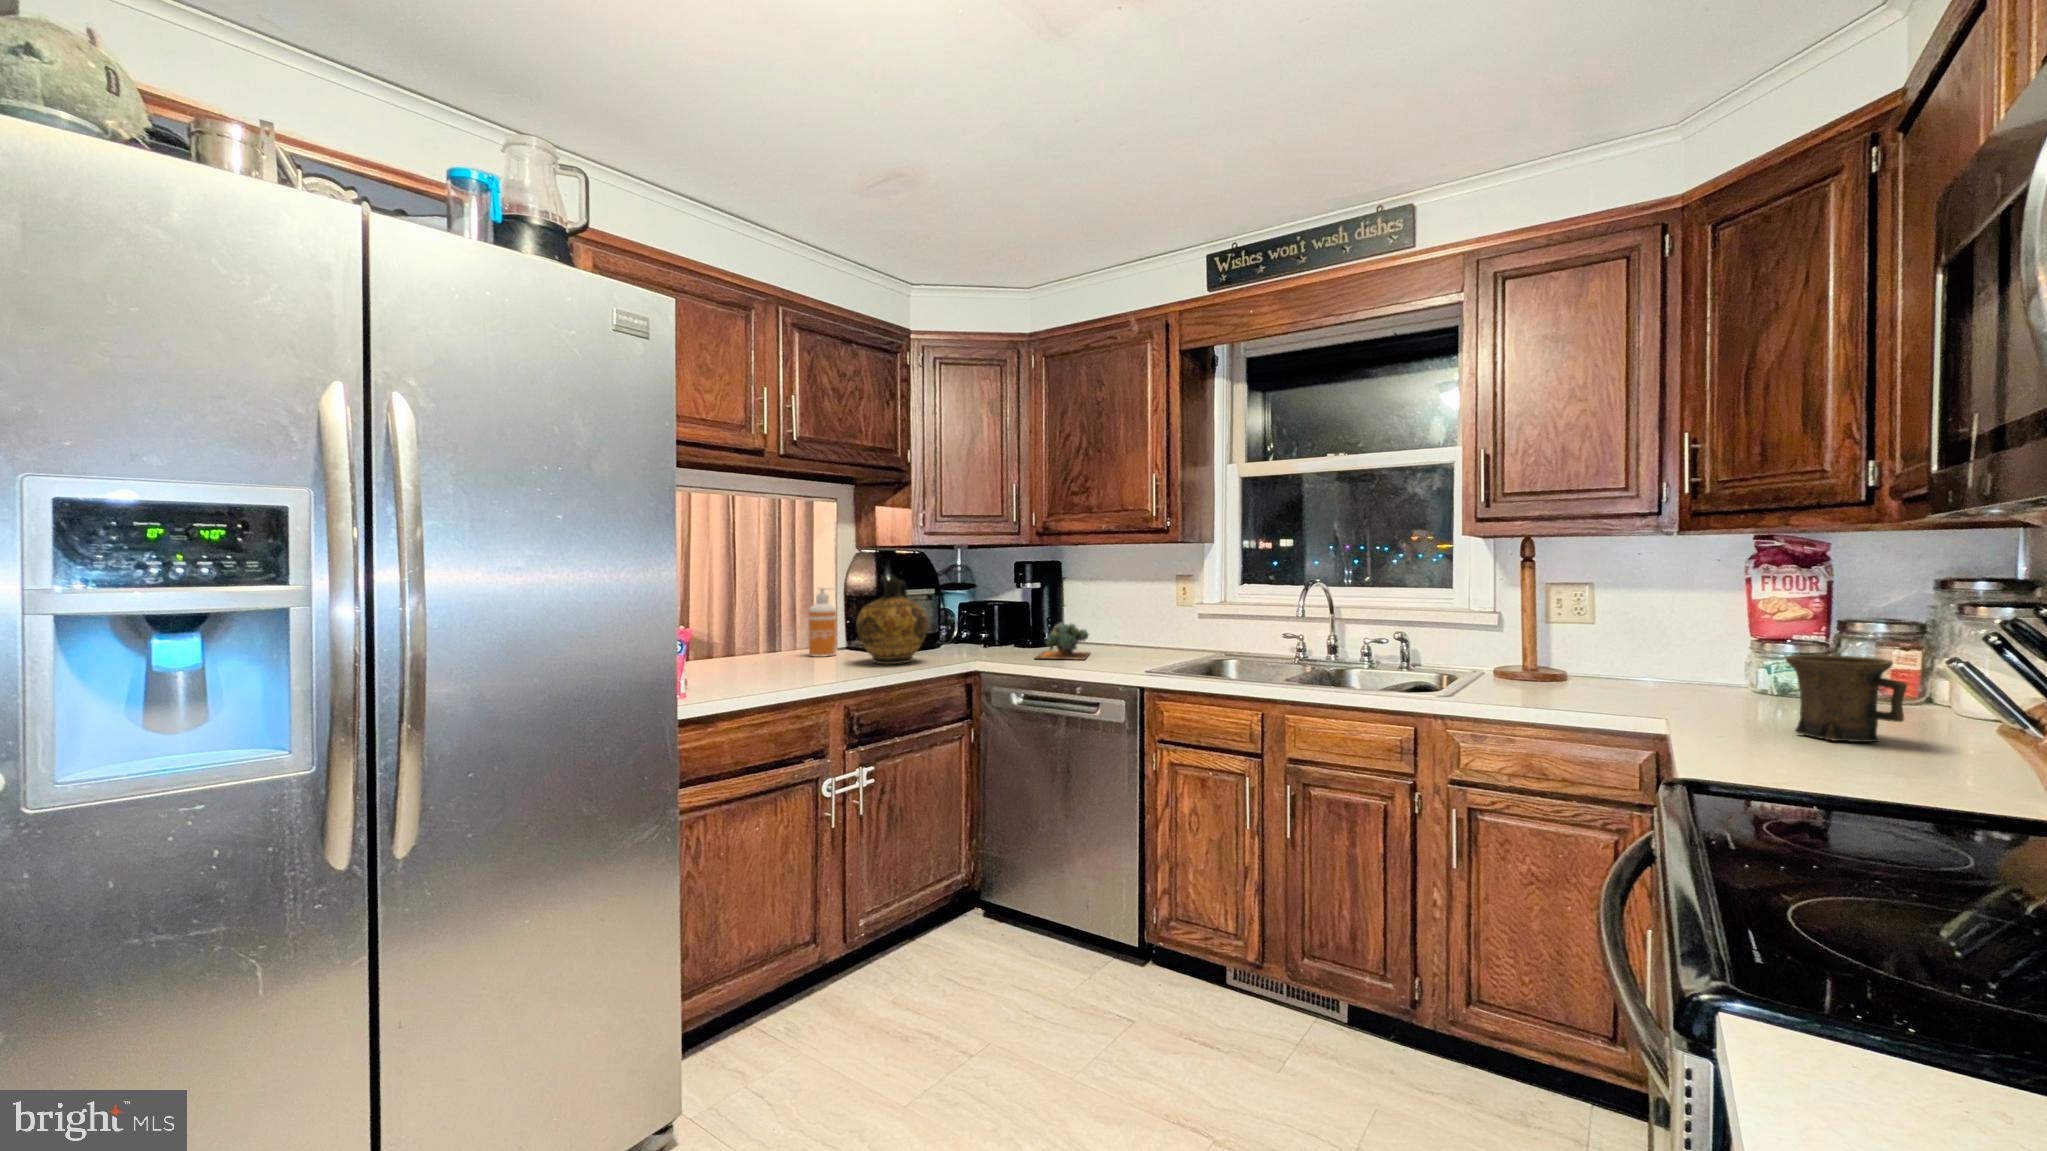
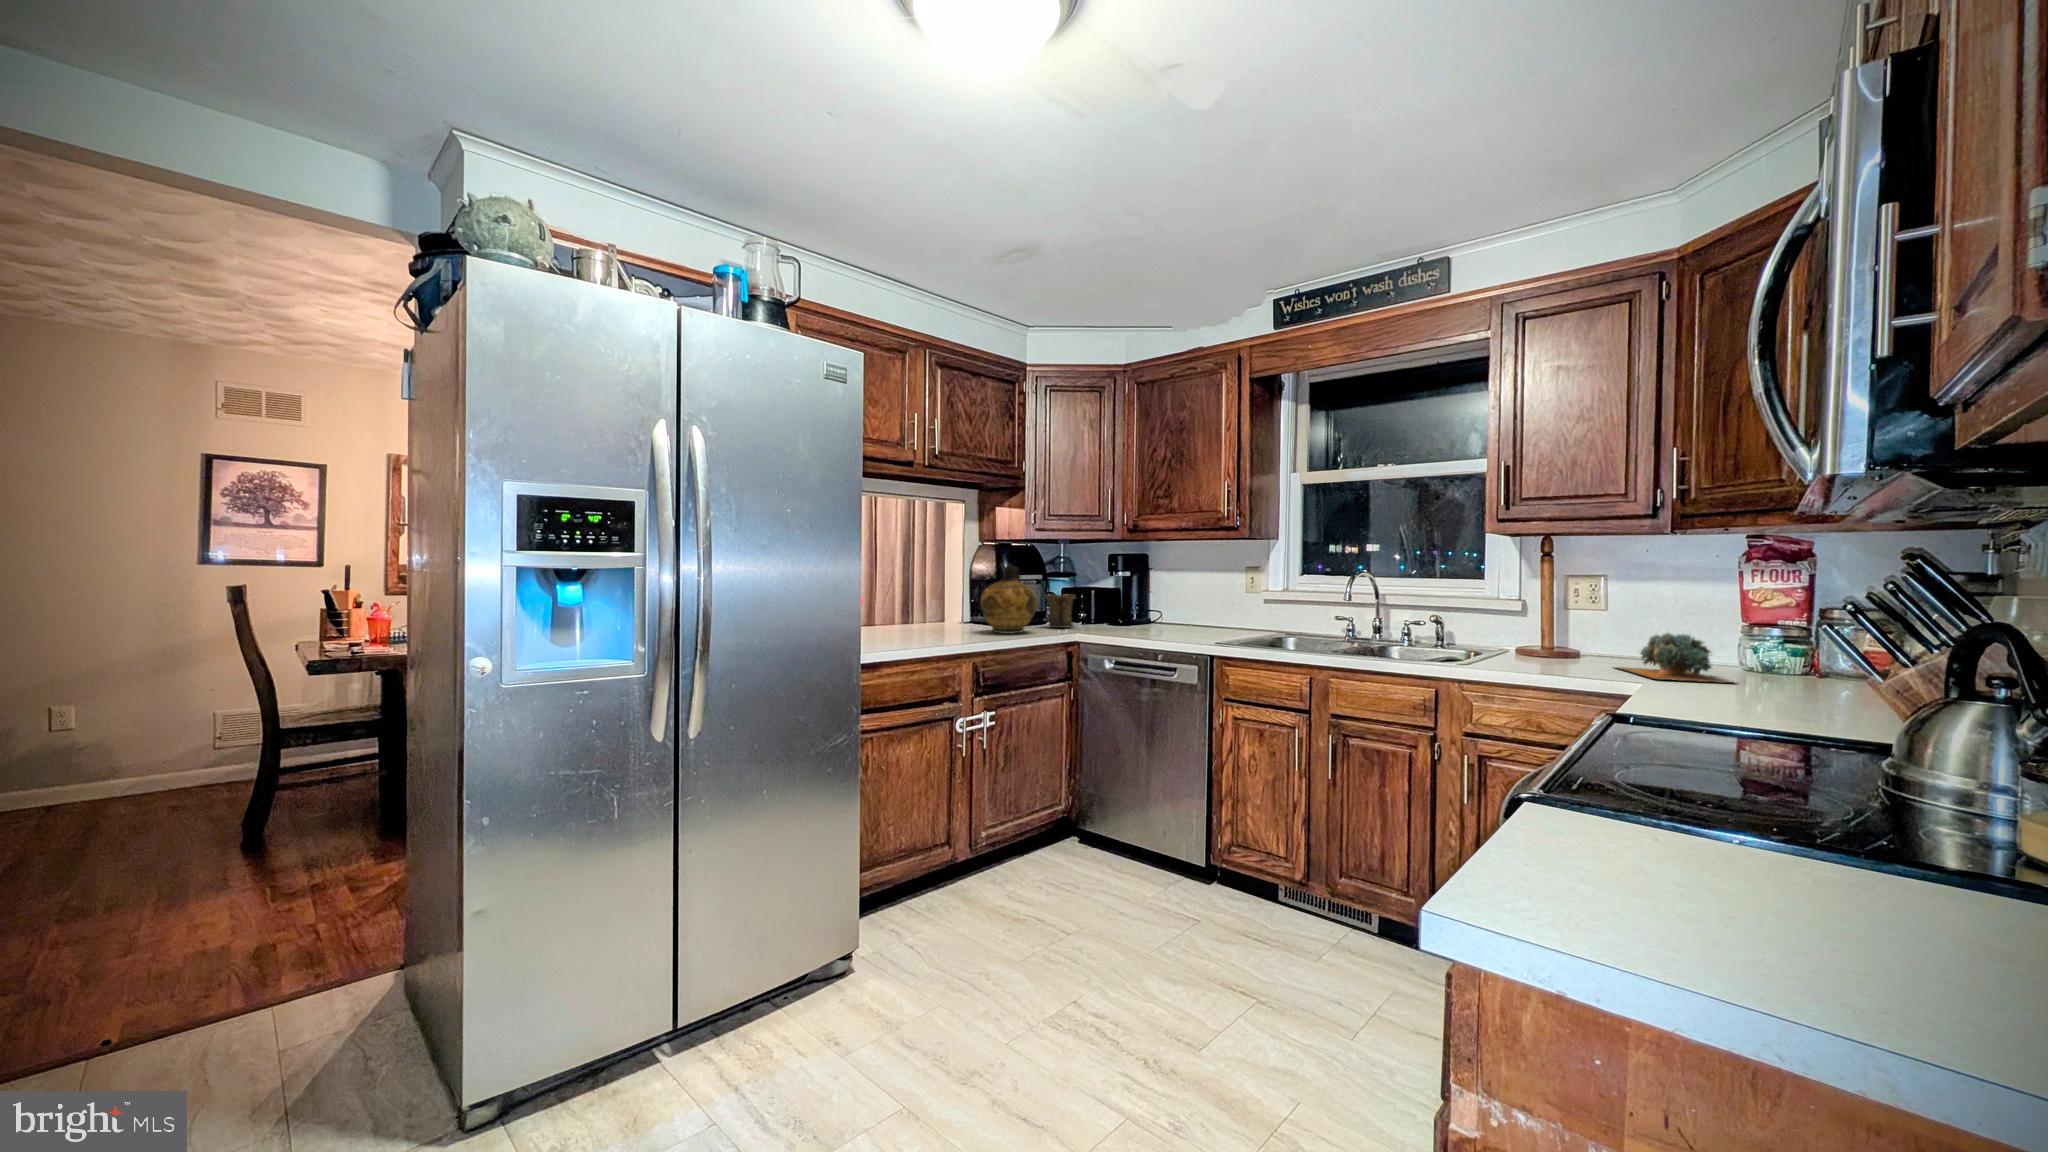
soap dispenser: present [809,588,836,657] -> none [941,573,963,627]
succulent plant: present [1035,623,1090,660] -> present [1617,633,1732,683]
mug: present [1785,655,1907,742] -> present [1045,595,1075,628]

